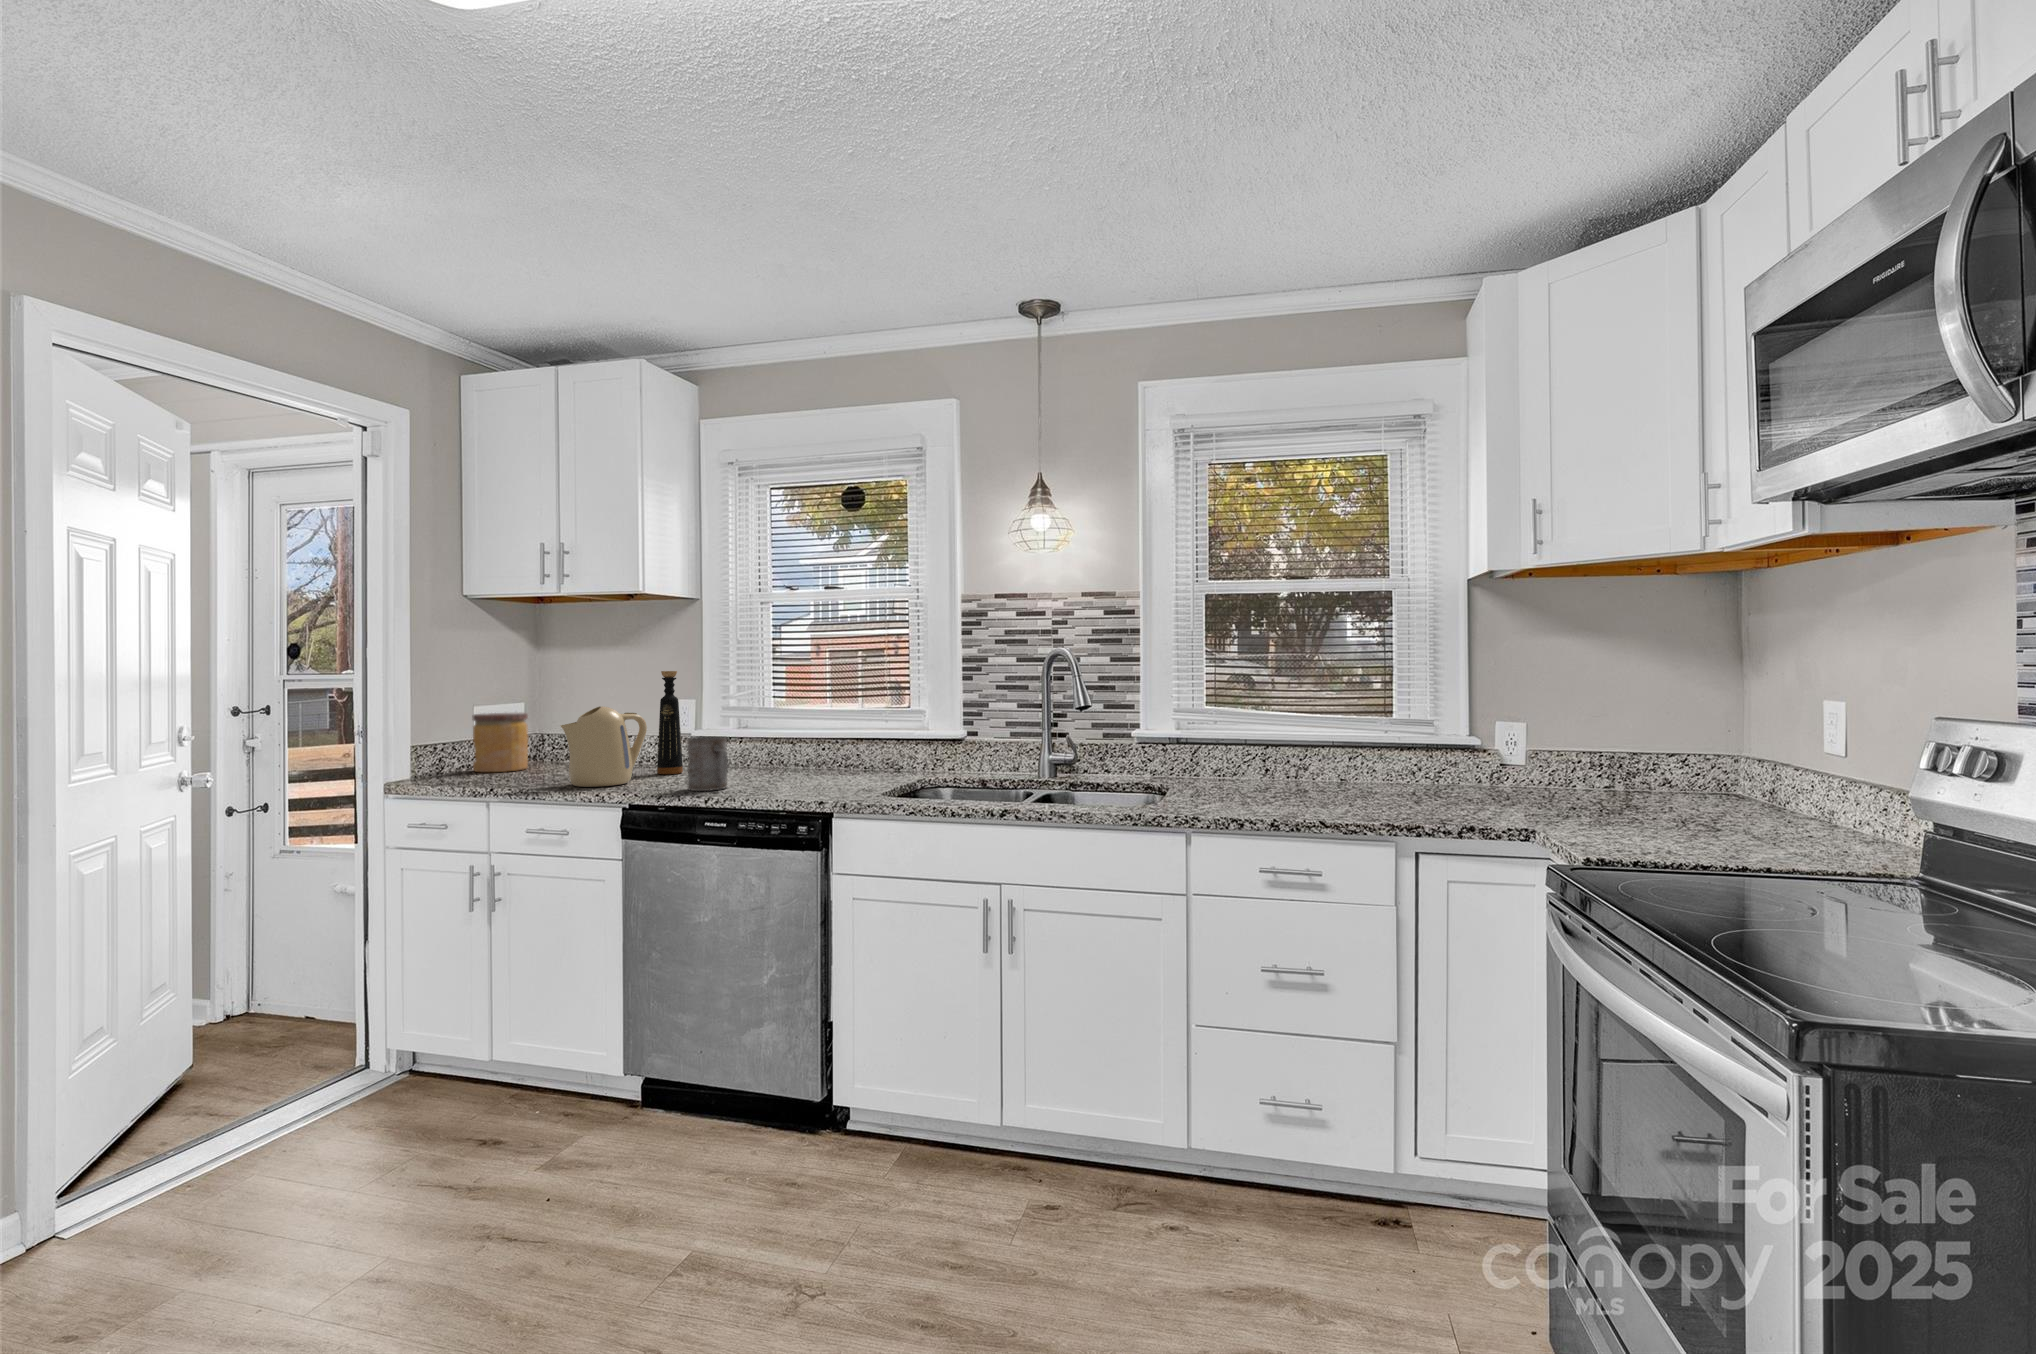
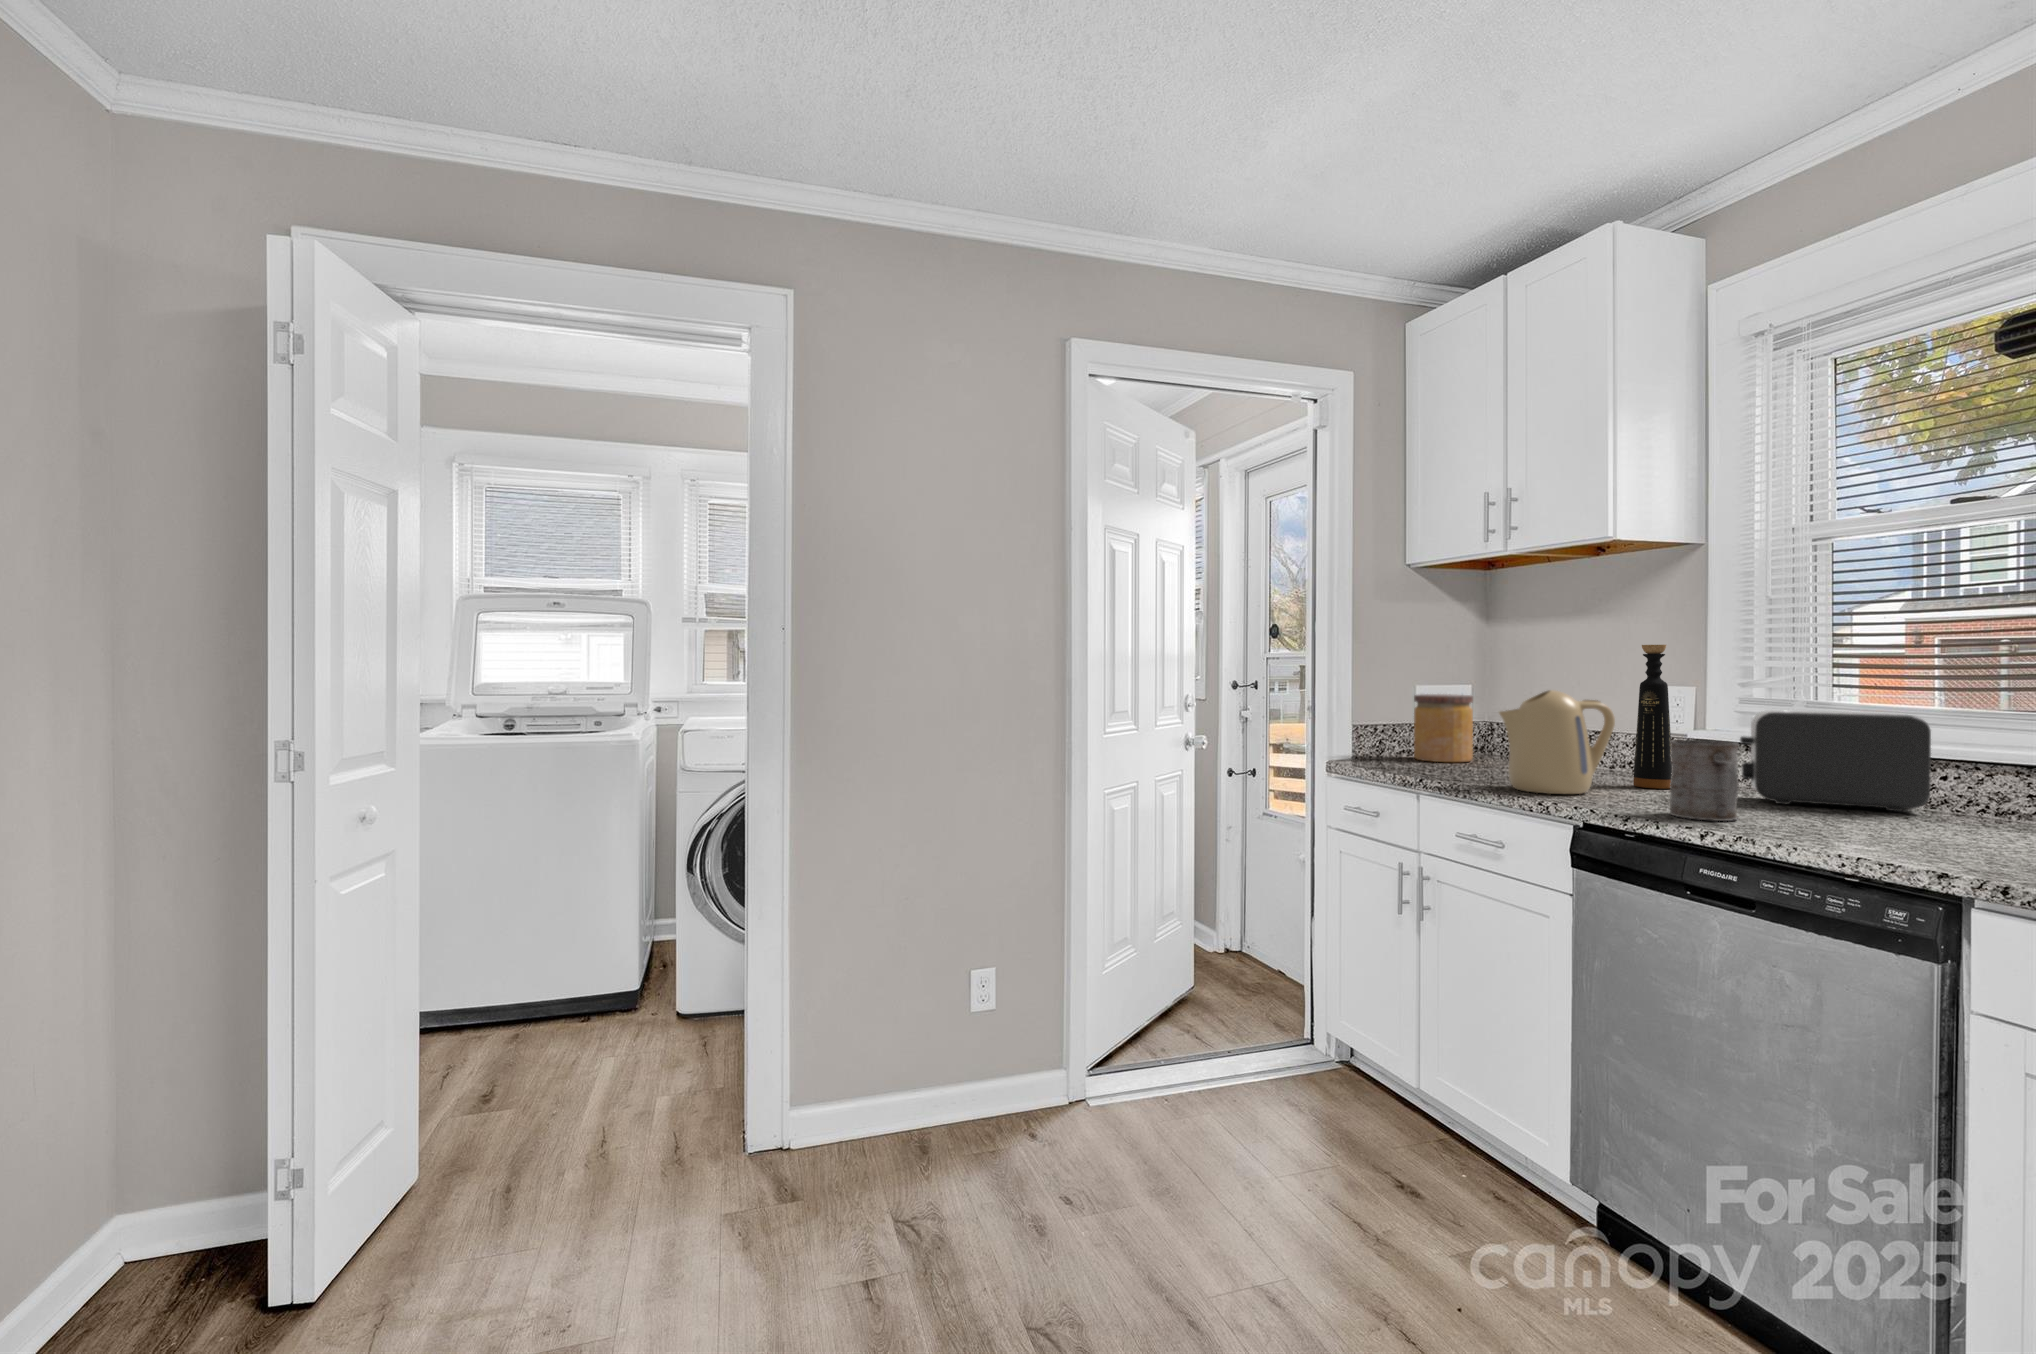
toaster: none [723,713,819,775] -> present [1740,710,1931,811]

